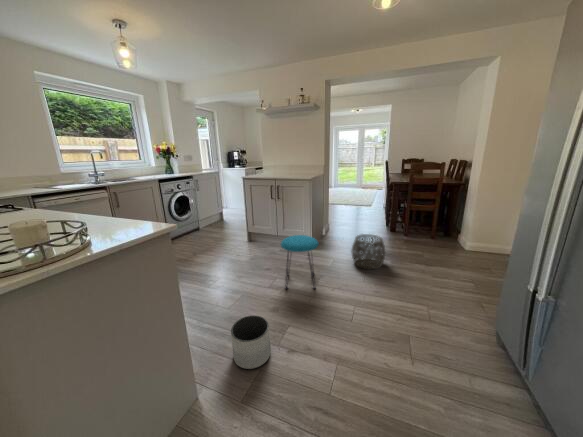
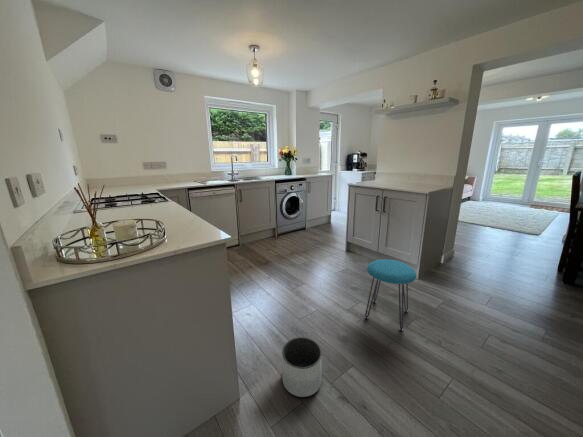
woven basket: present [351,234,385,269] -> none [470,278,533,334]

